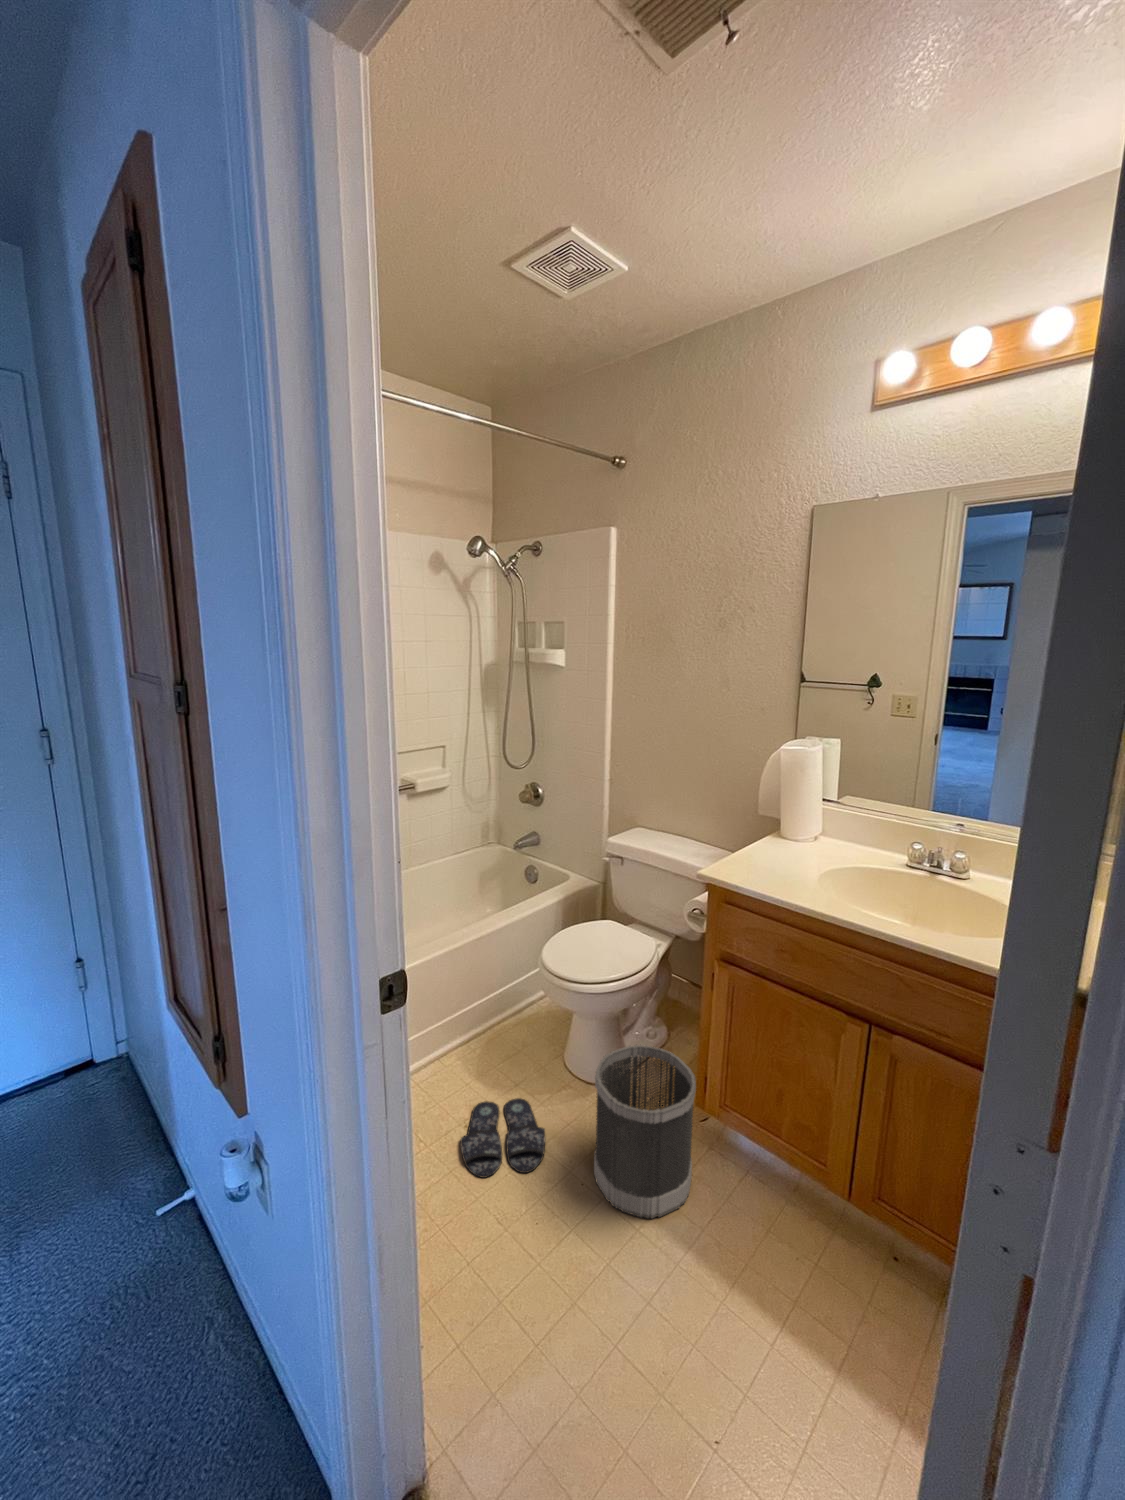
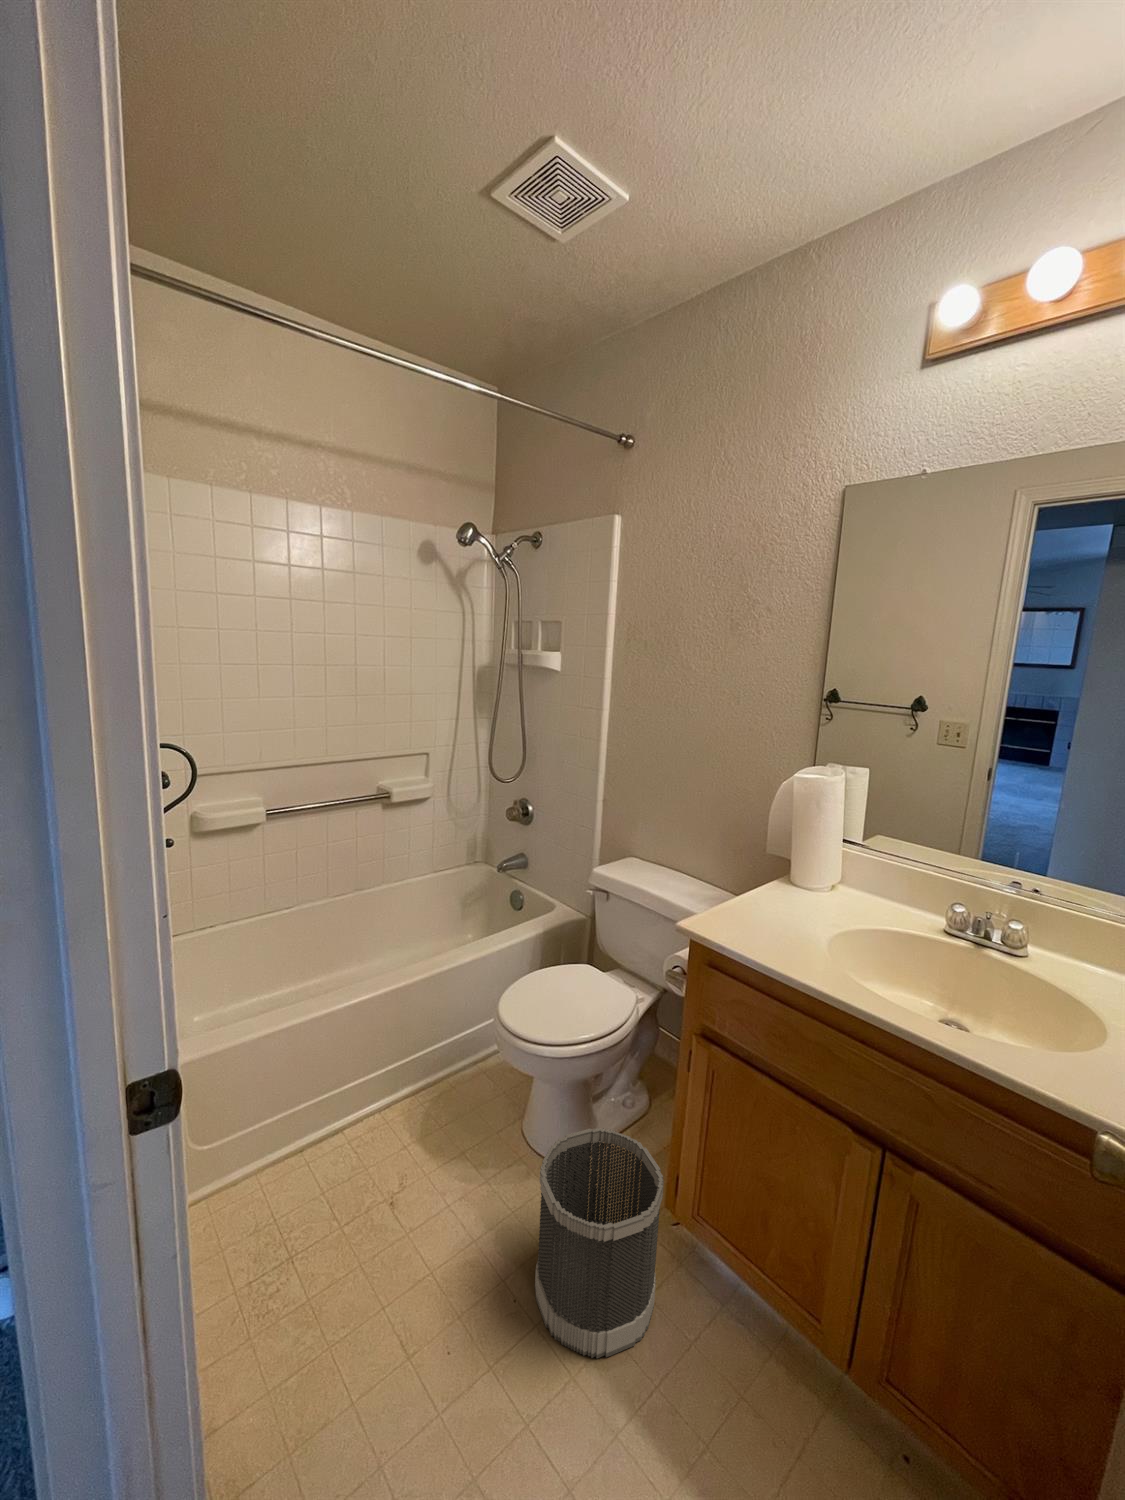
slippers: present [460,1098,545,1178] -> none [381,1174,486,1279]

